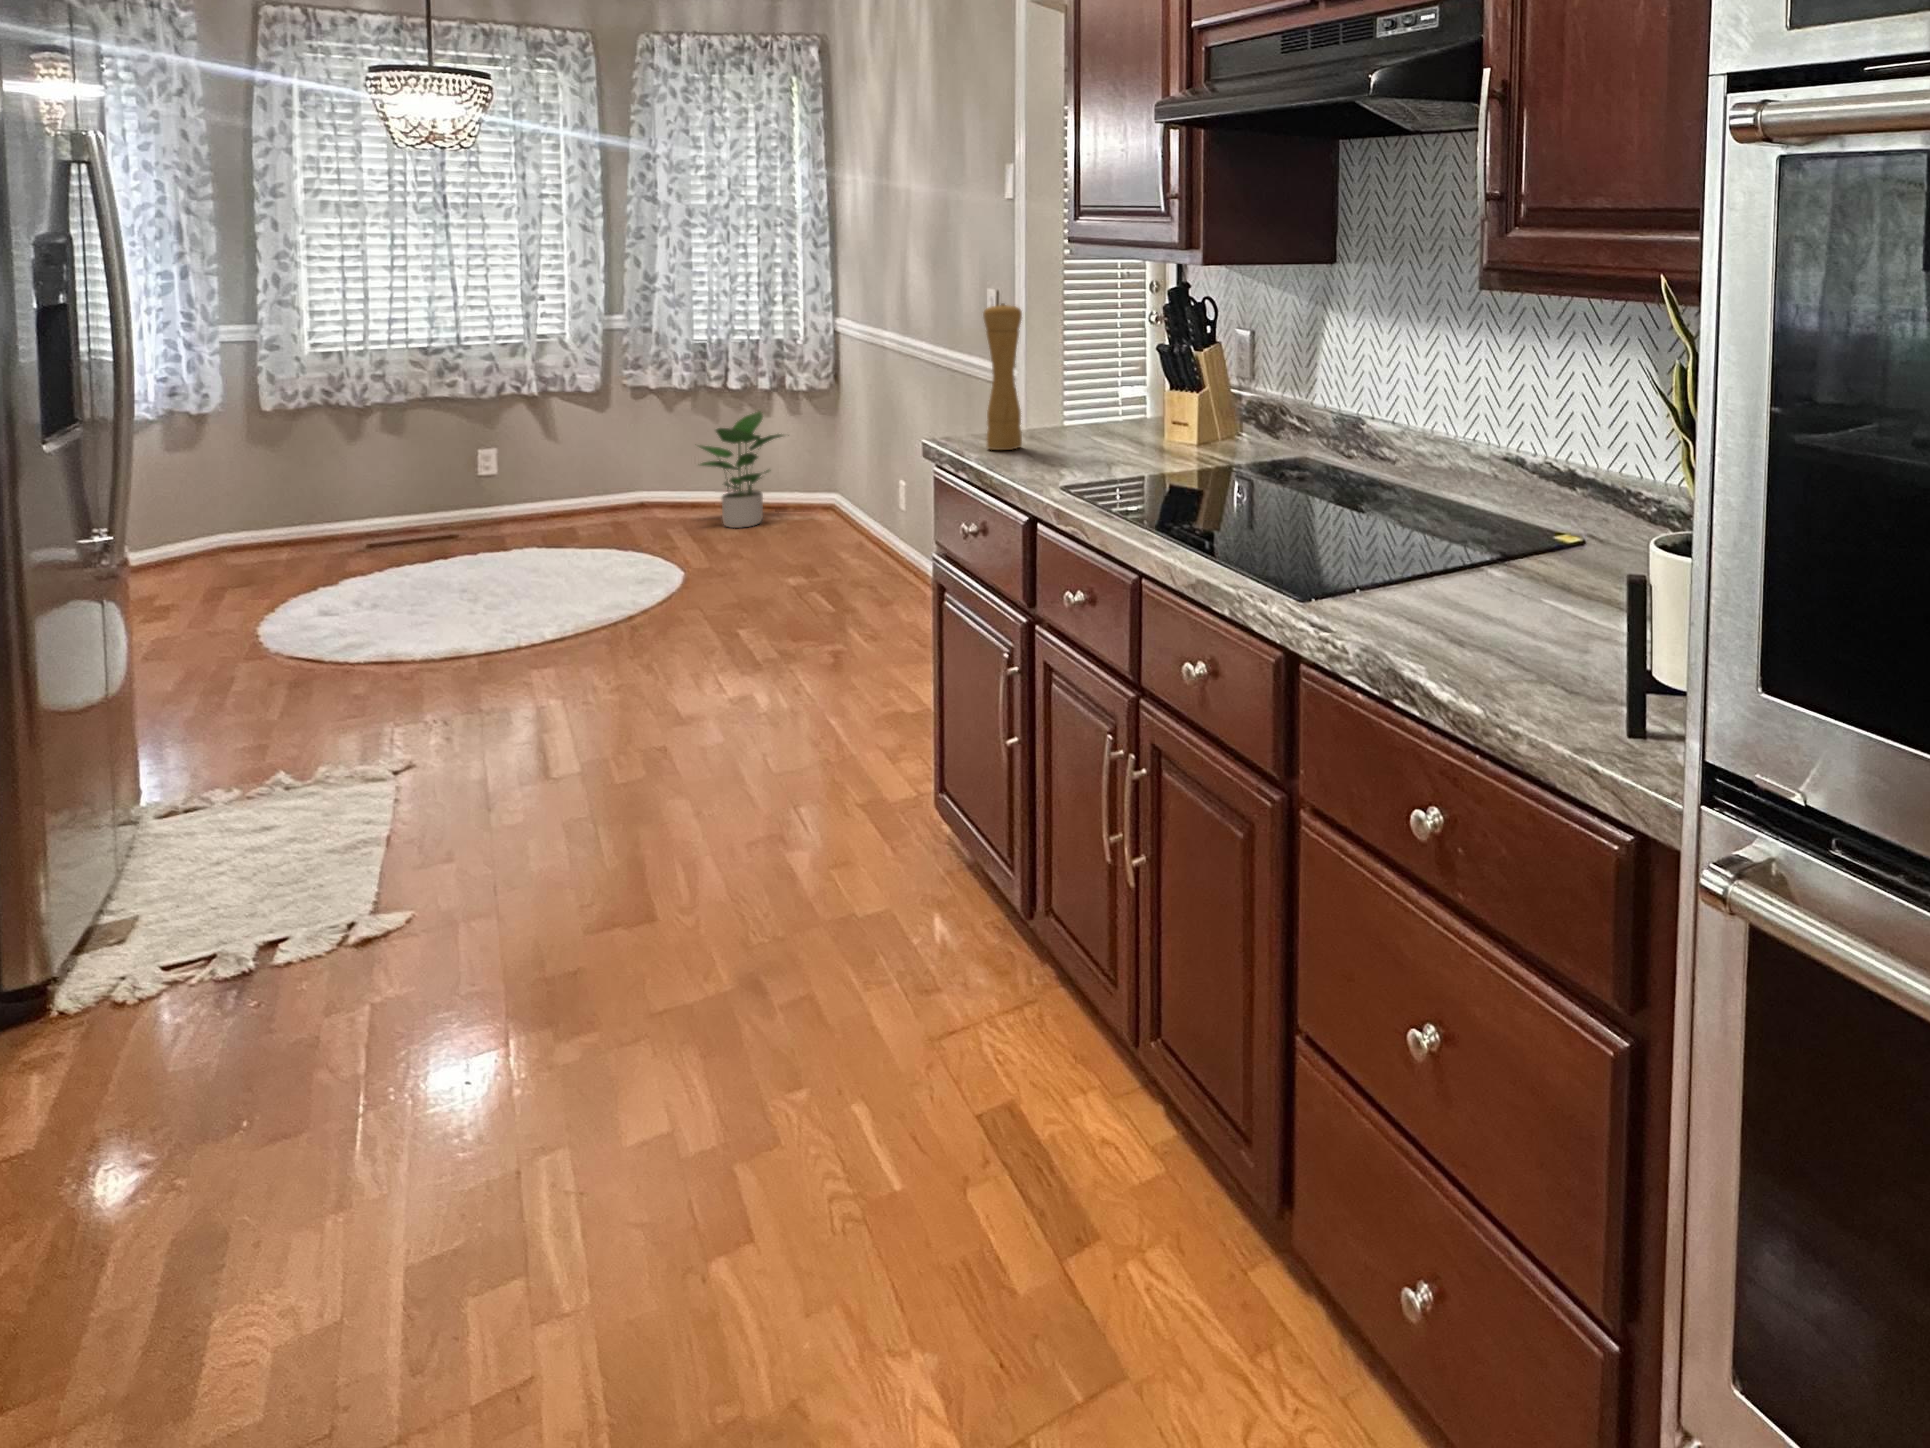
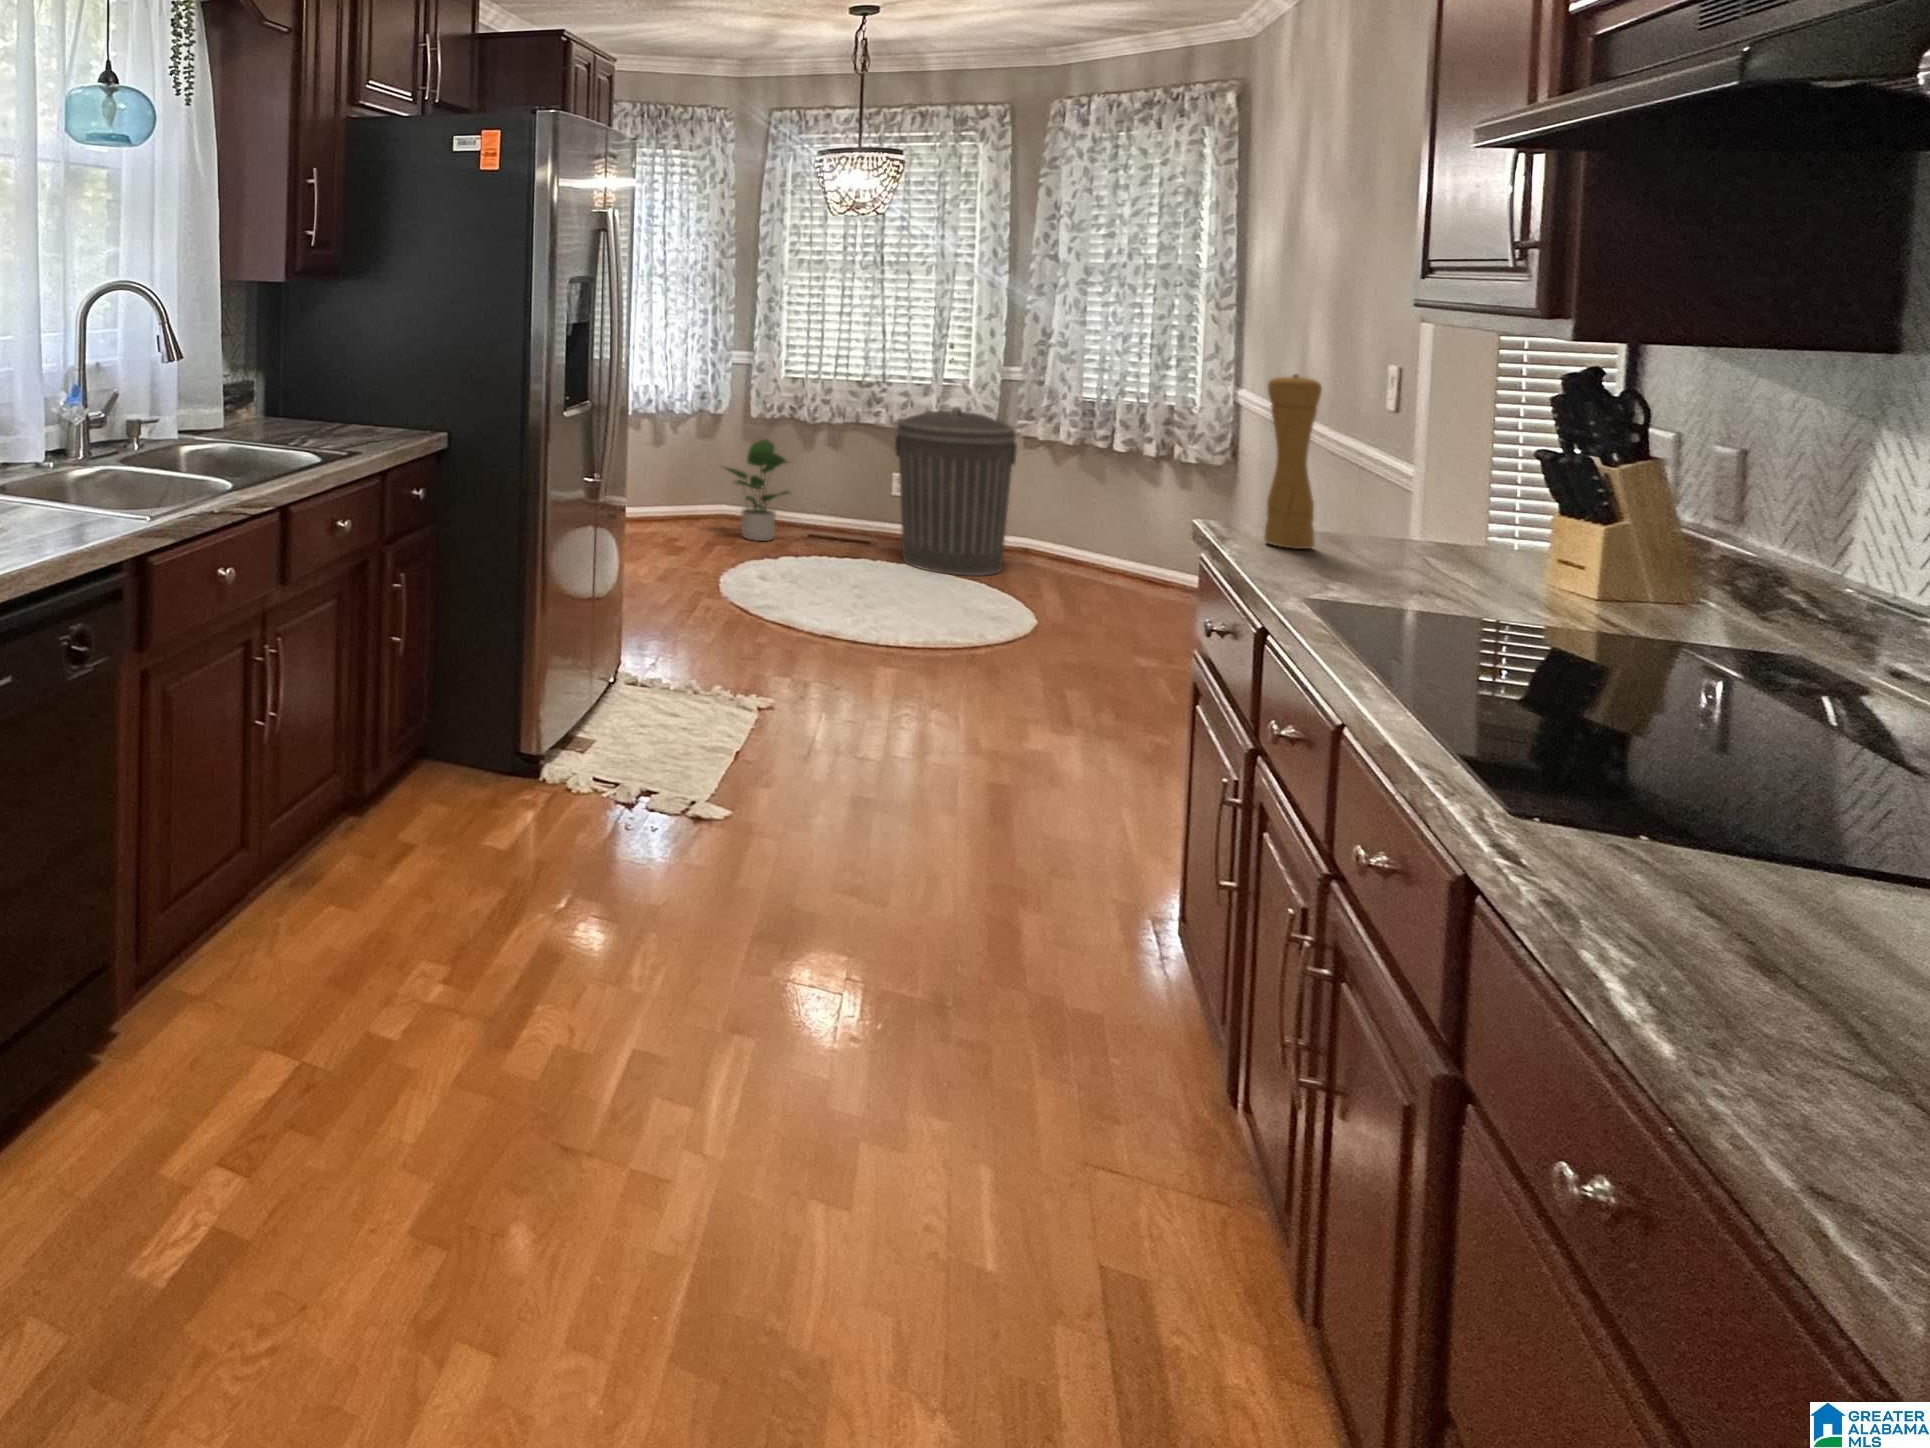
trash can: none [481,365,629,552] -> present [895,407,1017,576]
potted plant: present [699,412,783,528] -> present [726,439,789,541]

